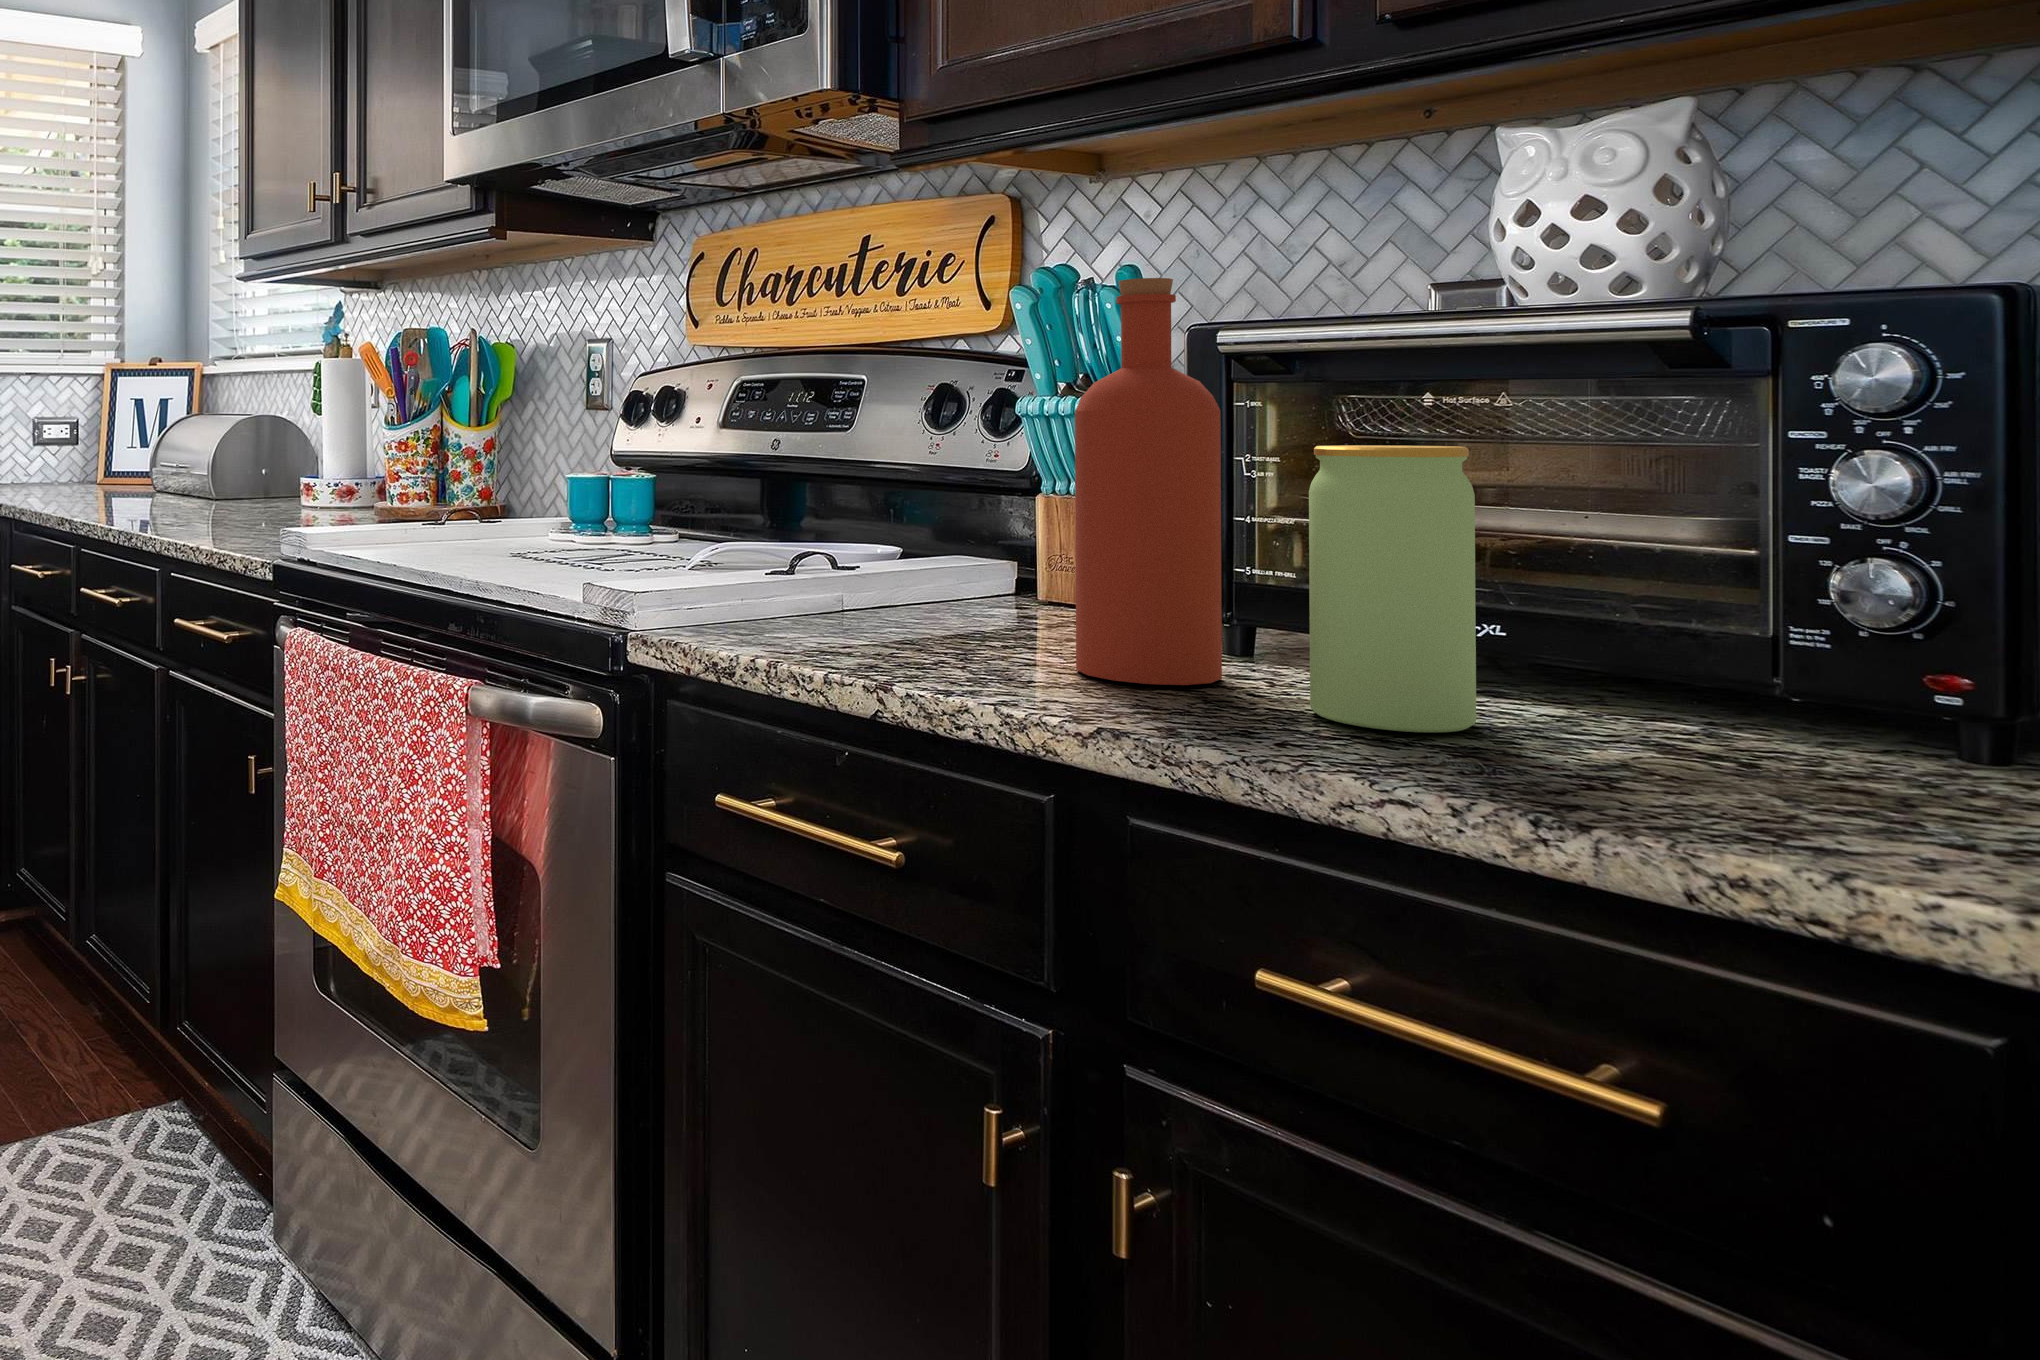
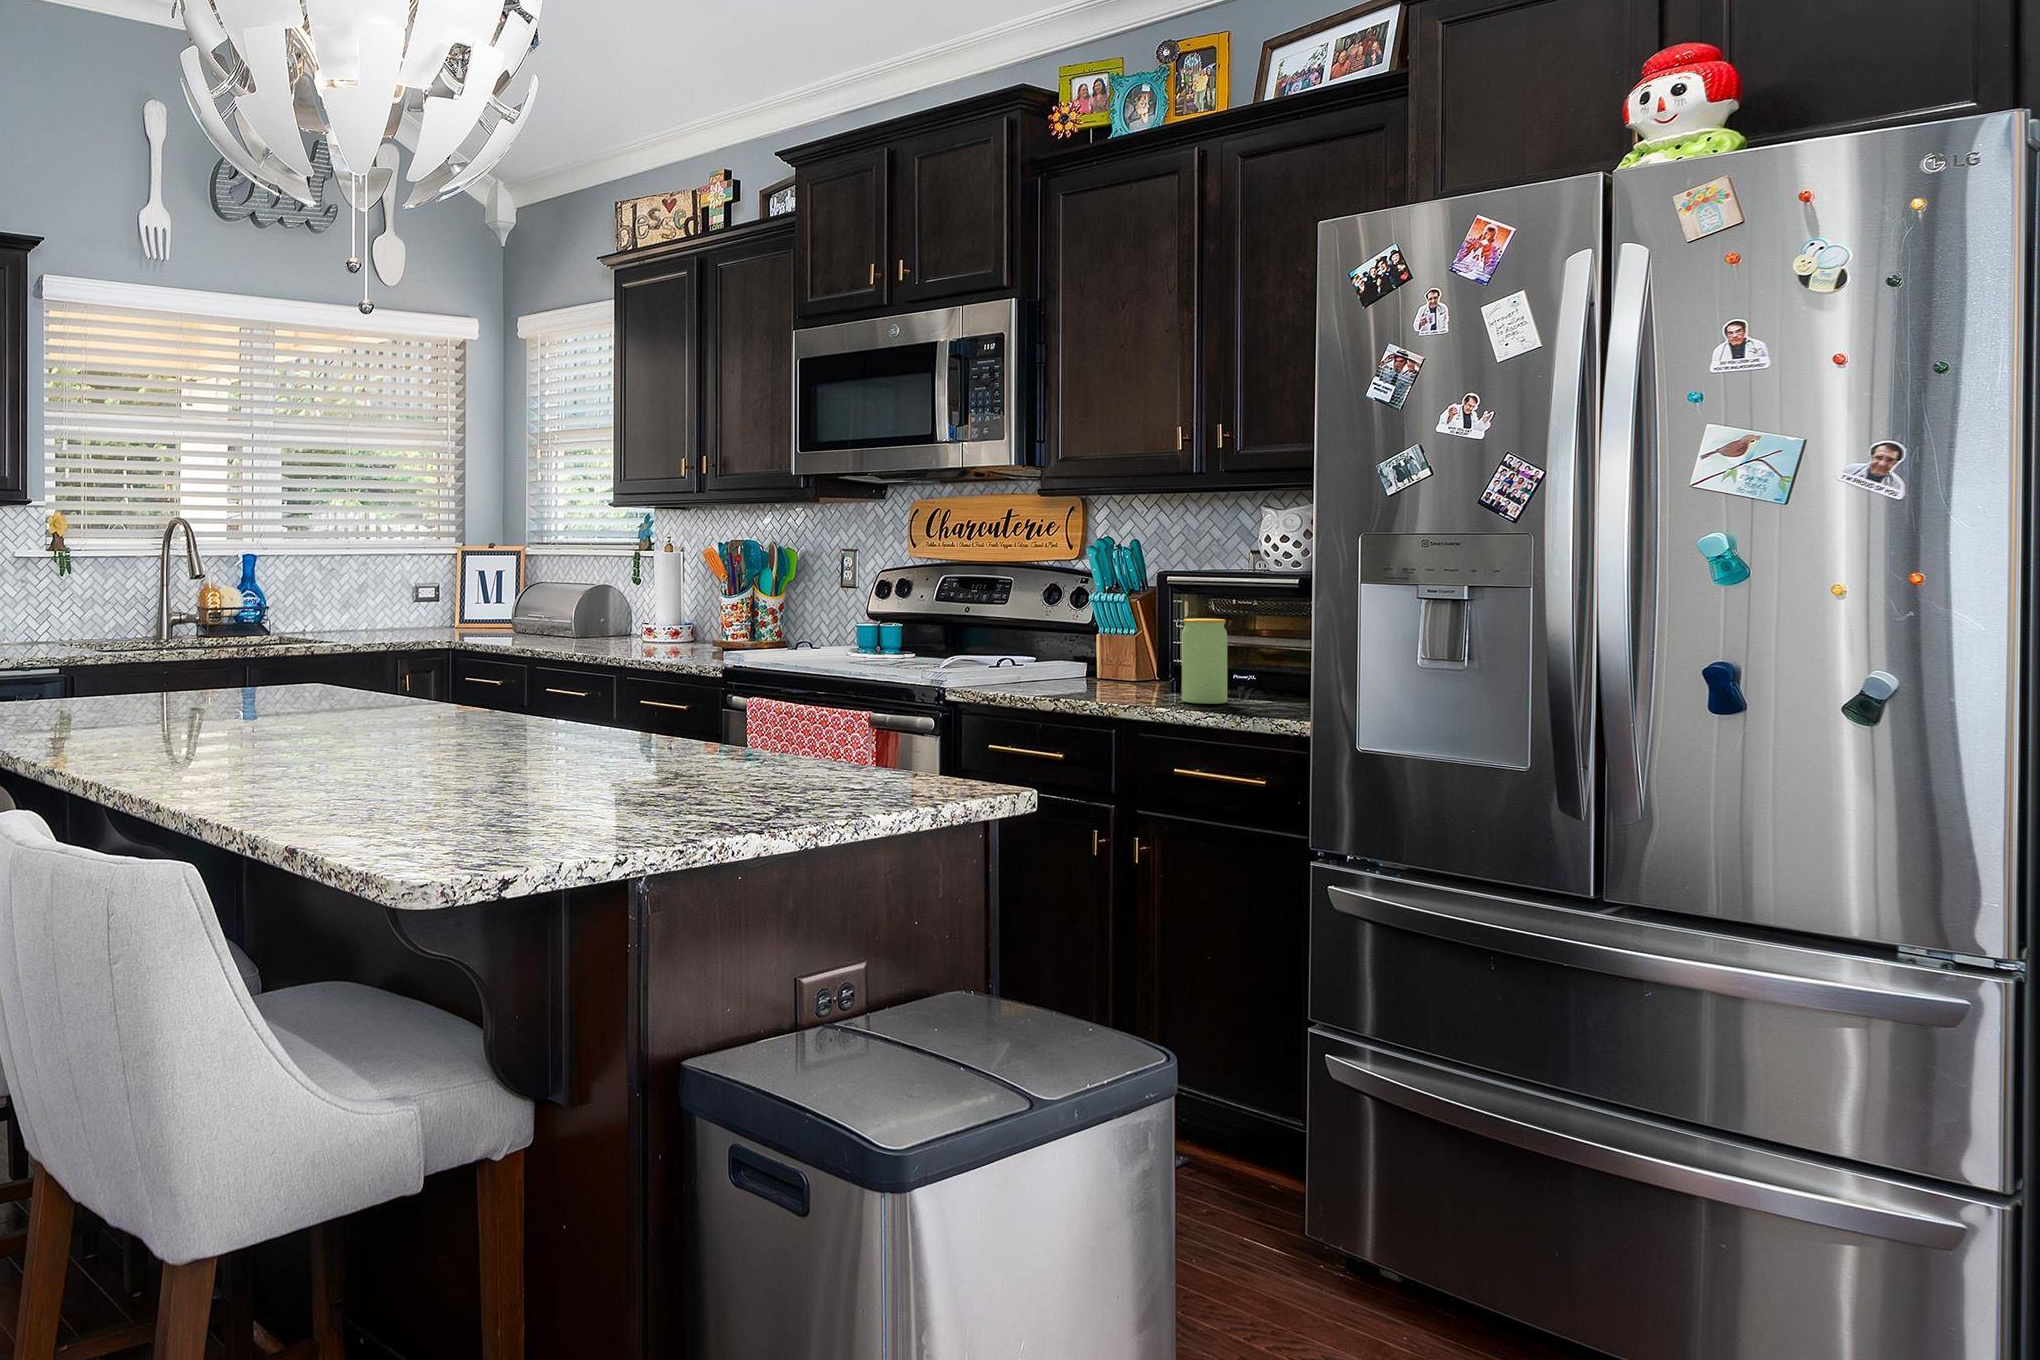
bottle: present [1075,278,1222,685] -> none [1112,562,1159,696]

